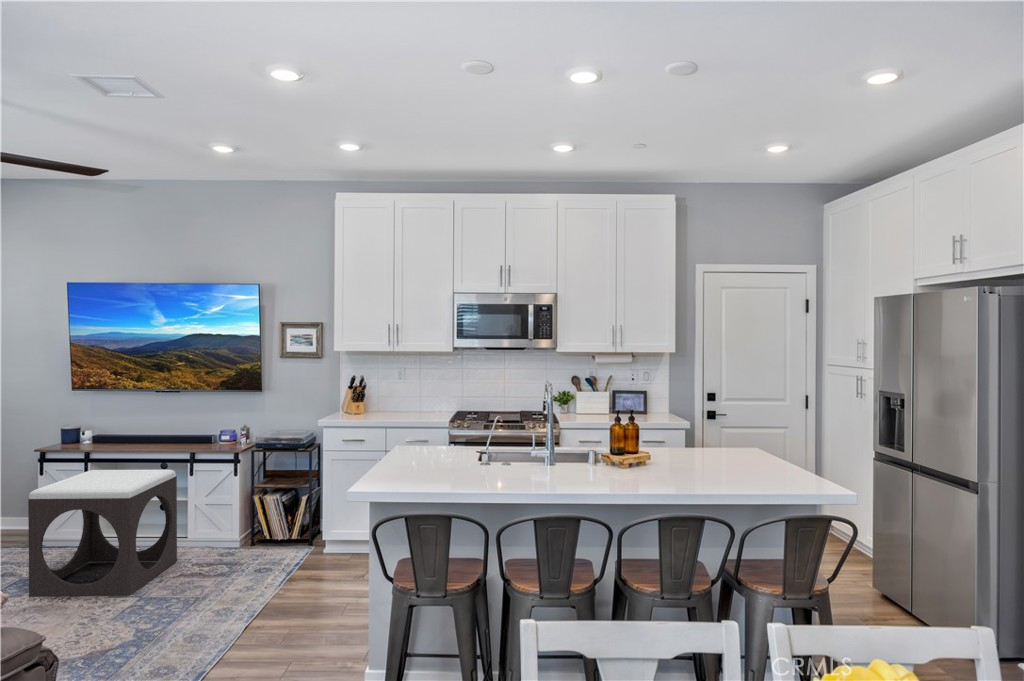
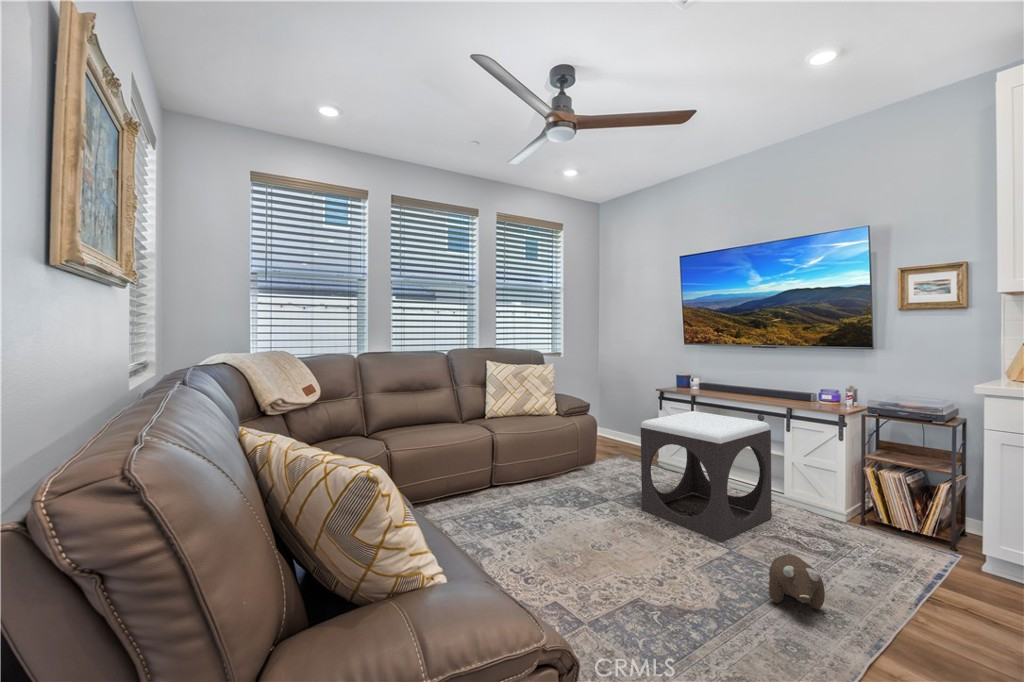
plush toy: none [178,577,221,620] -> present [769,554,825,609]

